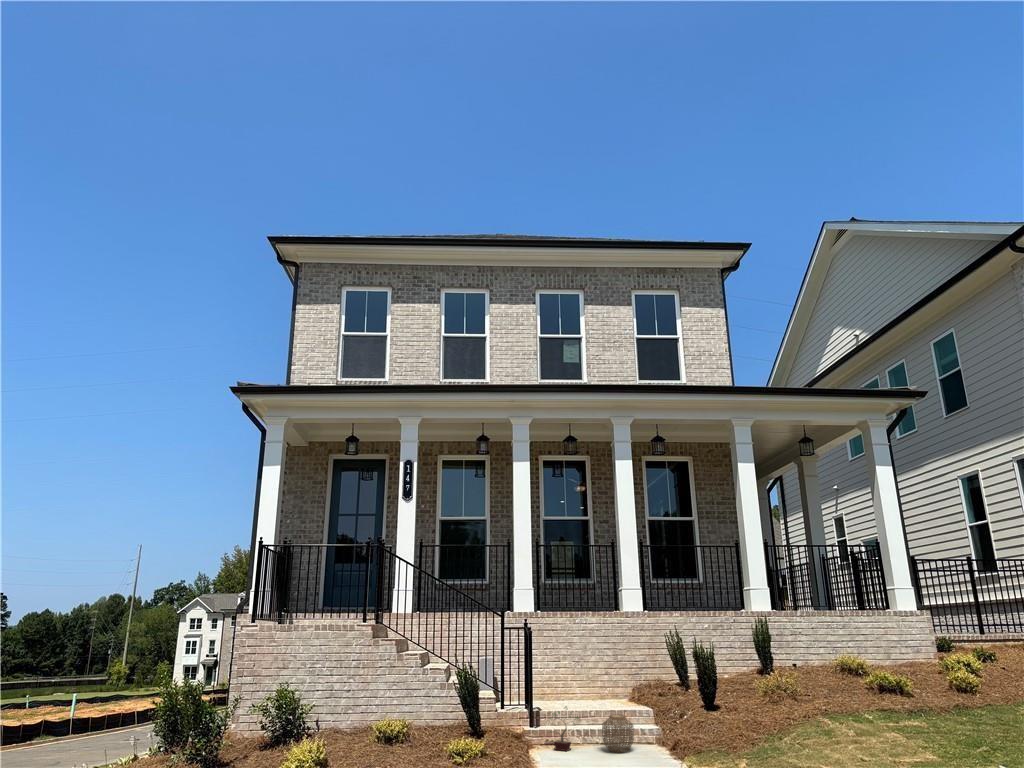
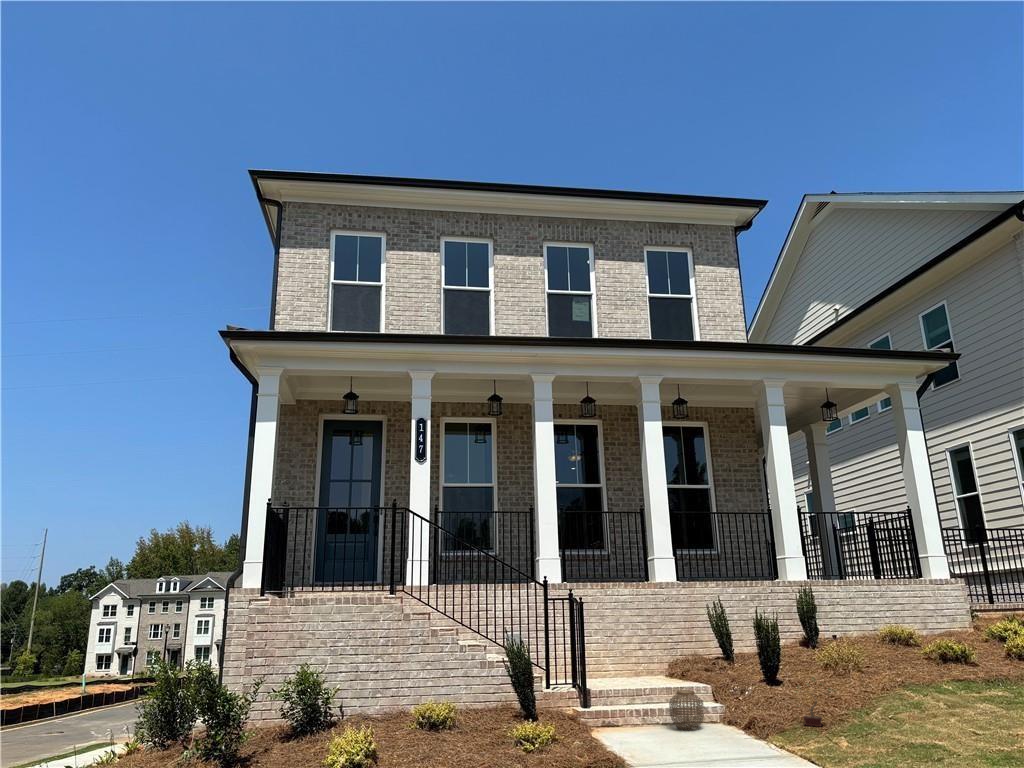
potted plant: present [550,706,579,751] -> present [797,678,822,727]

